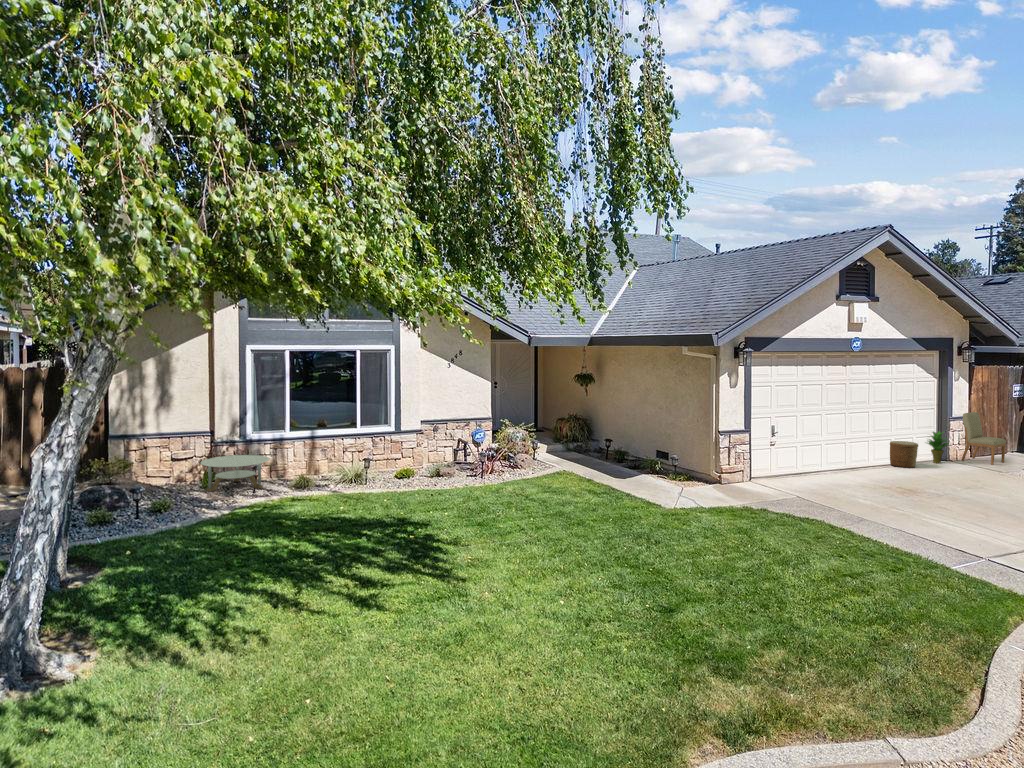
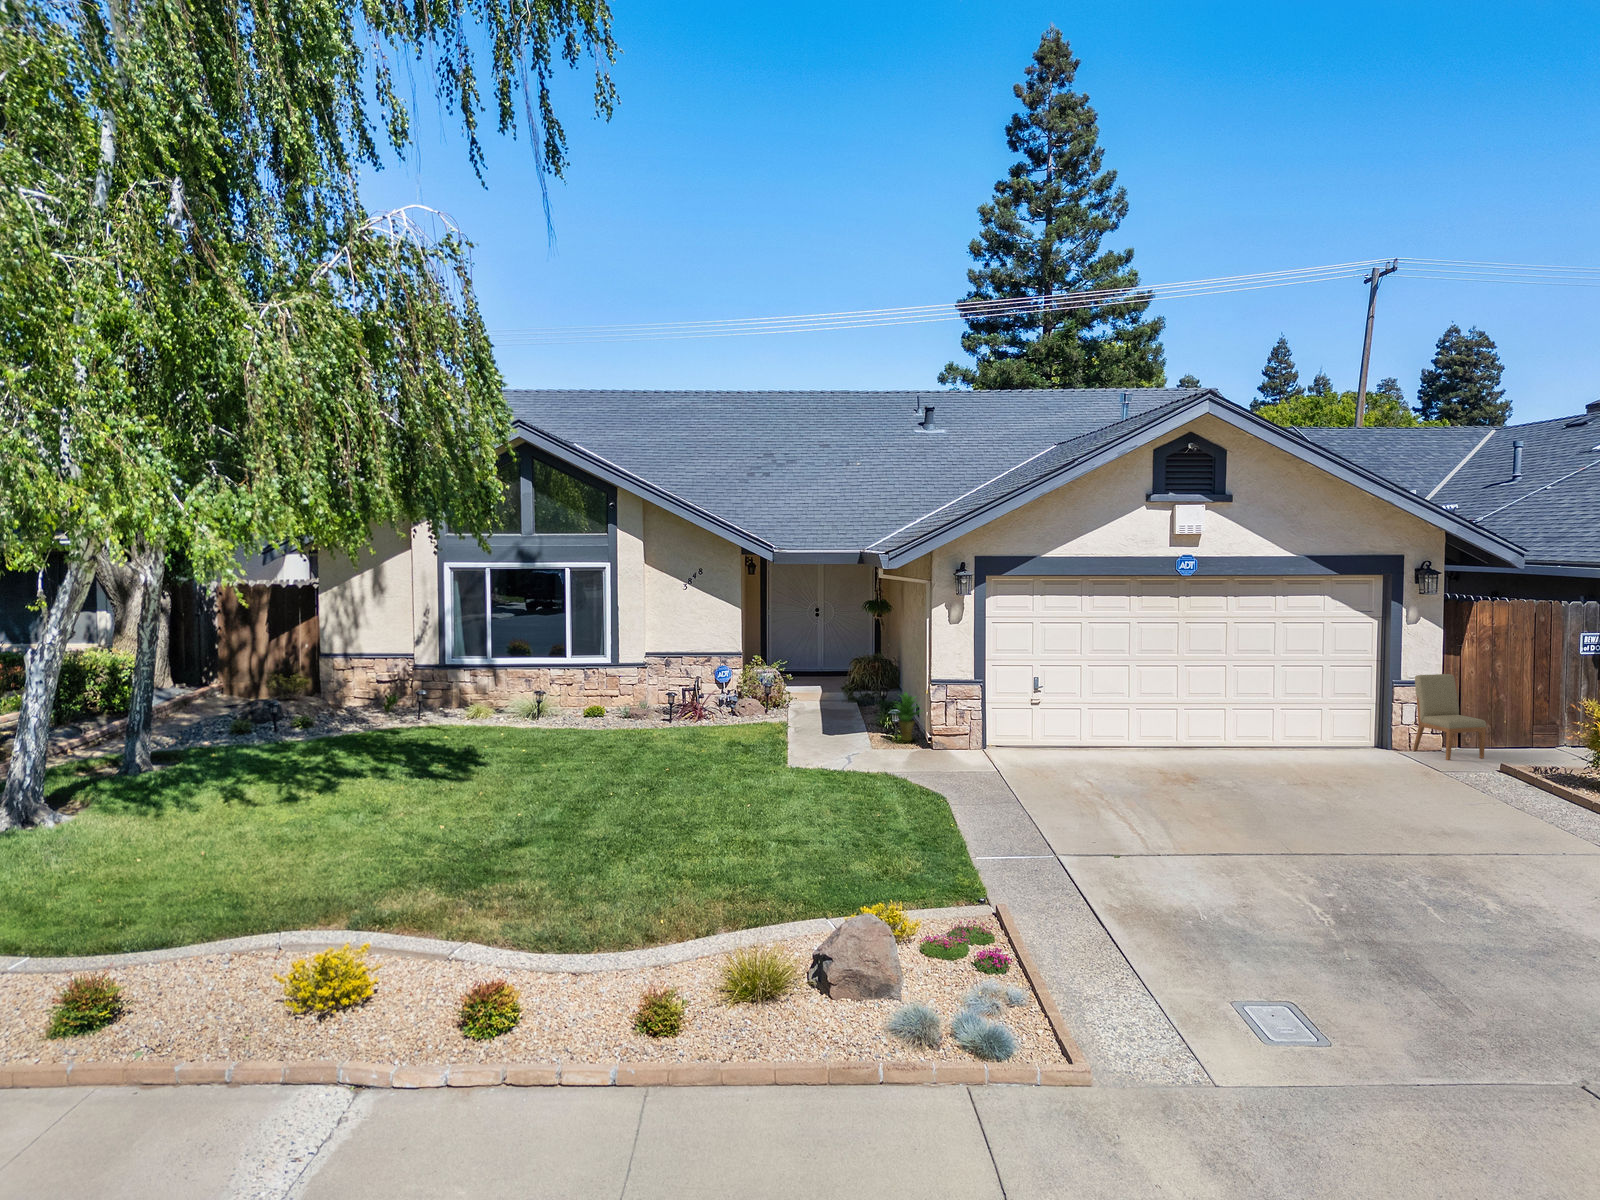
potted plant: present [928,432,949,463] -> present [893,692,923,741]
woven basket: present [890,441,918,468] -> none [1260,712,1302,754]
round table: present [201,455,269,491] -> none [387,681,459,717]

